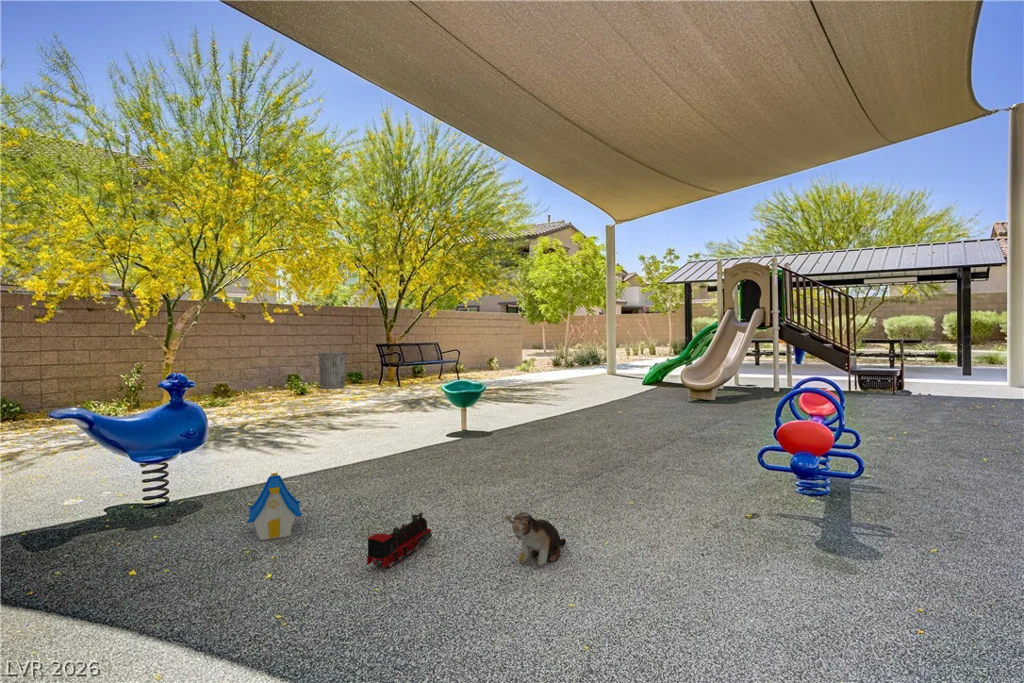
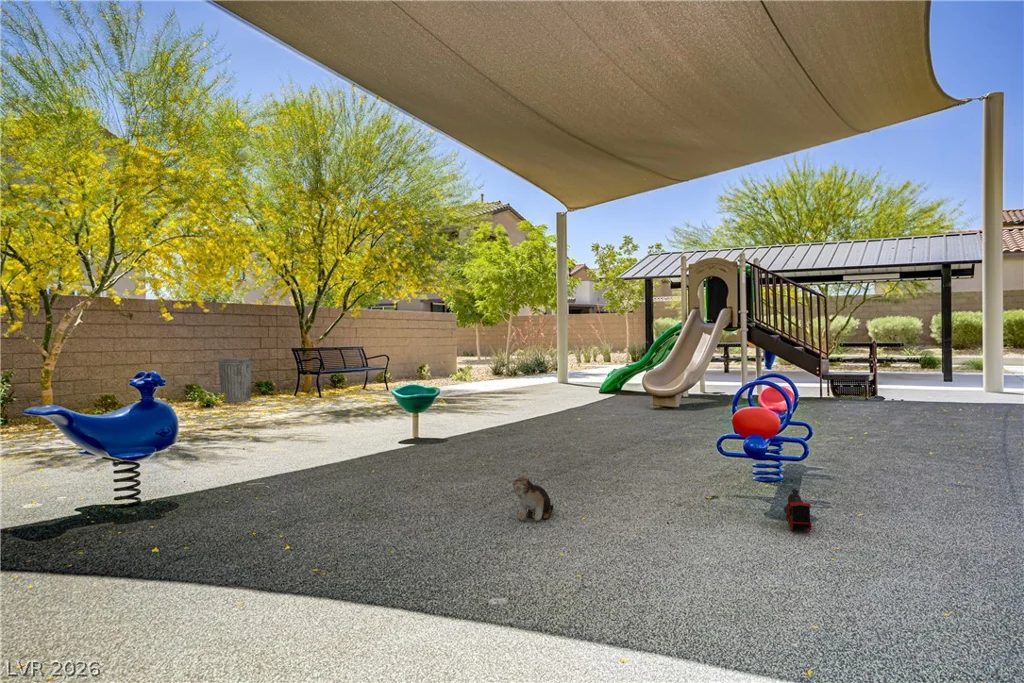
toy house: present [247,473,302,540] -> none [255,460,312,518]
toy train: present [367,512,432,568] -> present [784,489,812,532]

